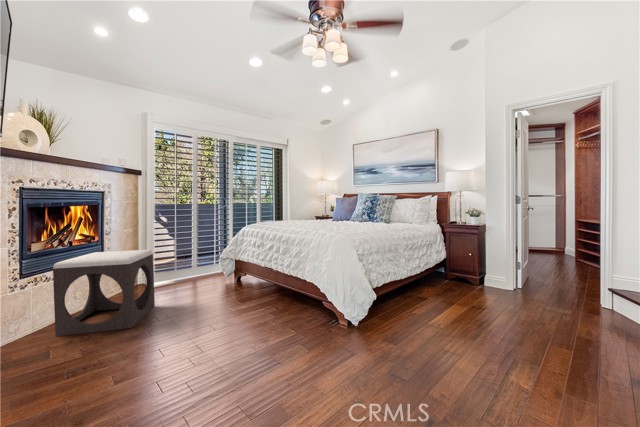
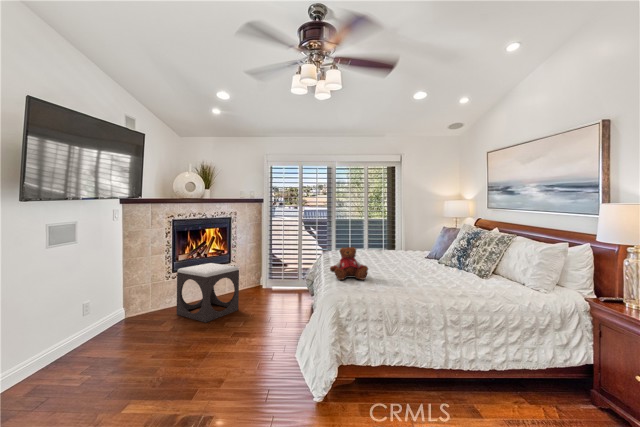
teddy bear: none [318,205,350,232] -> present [330,247,368,280]

